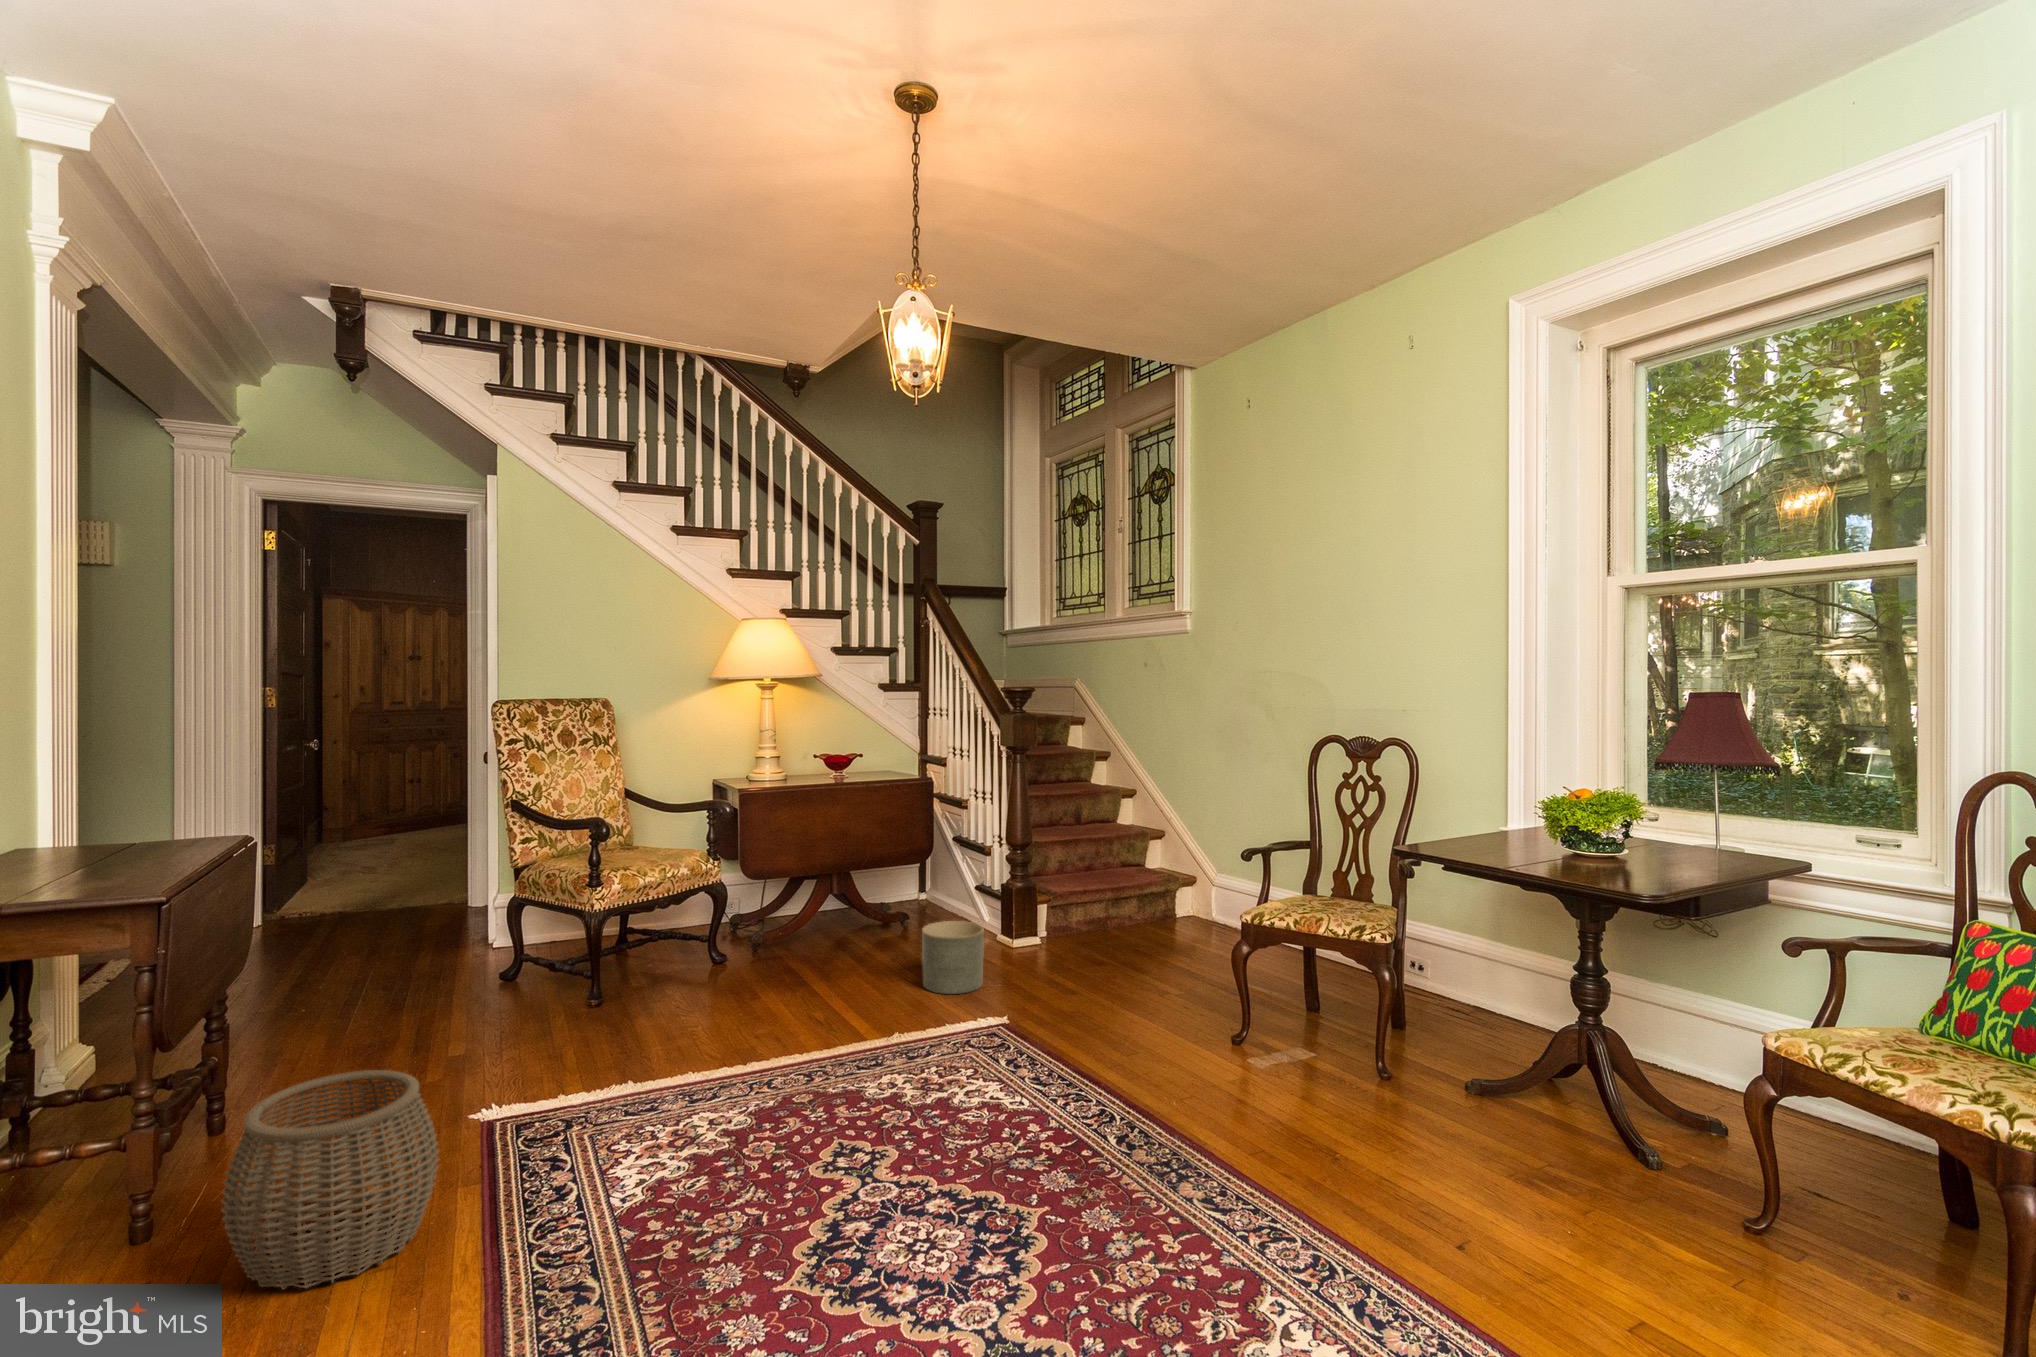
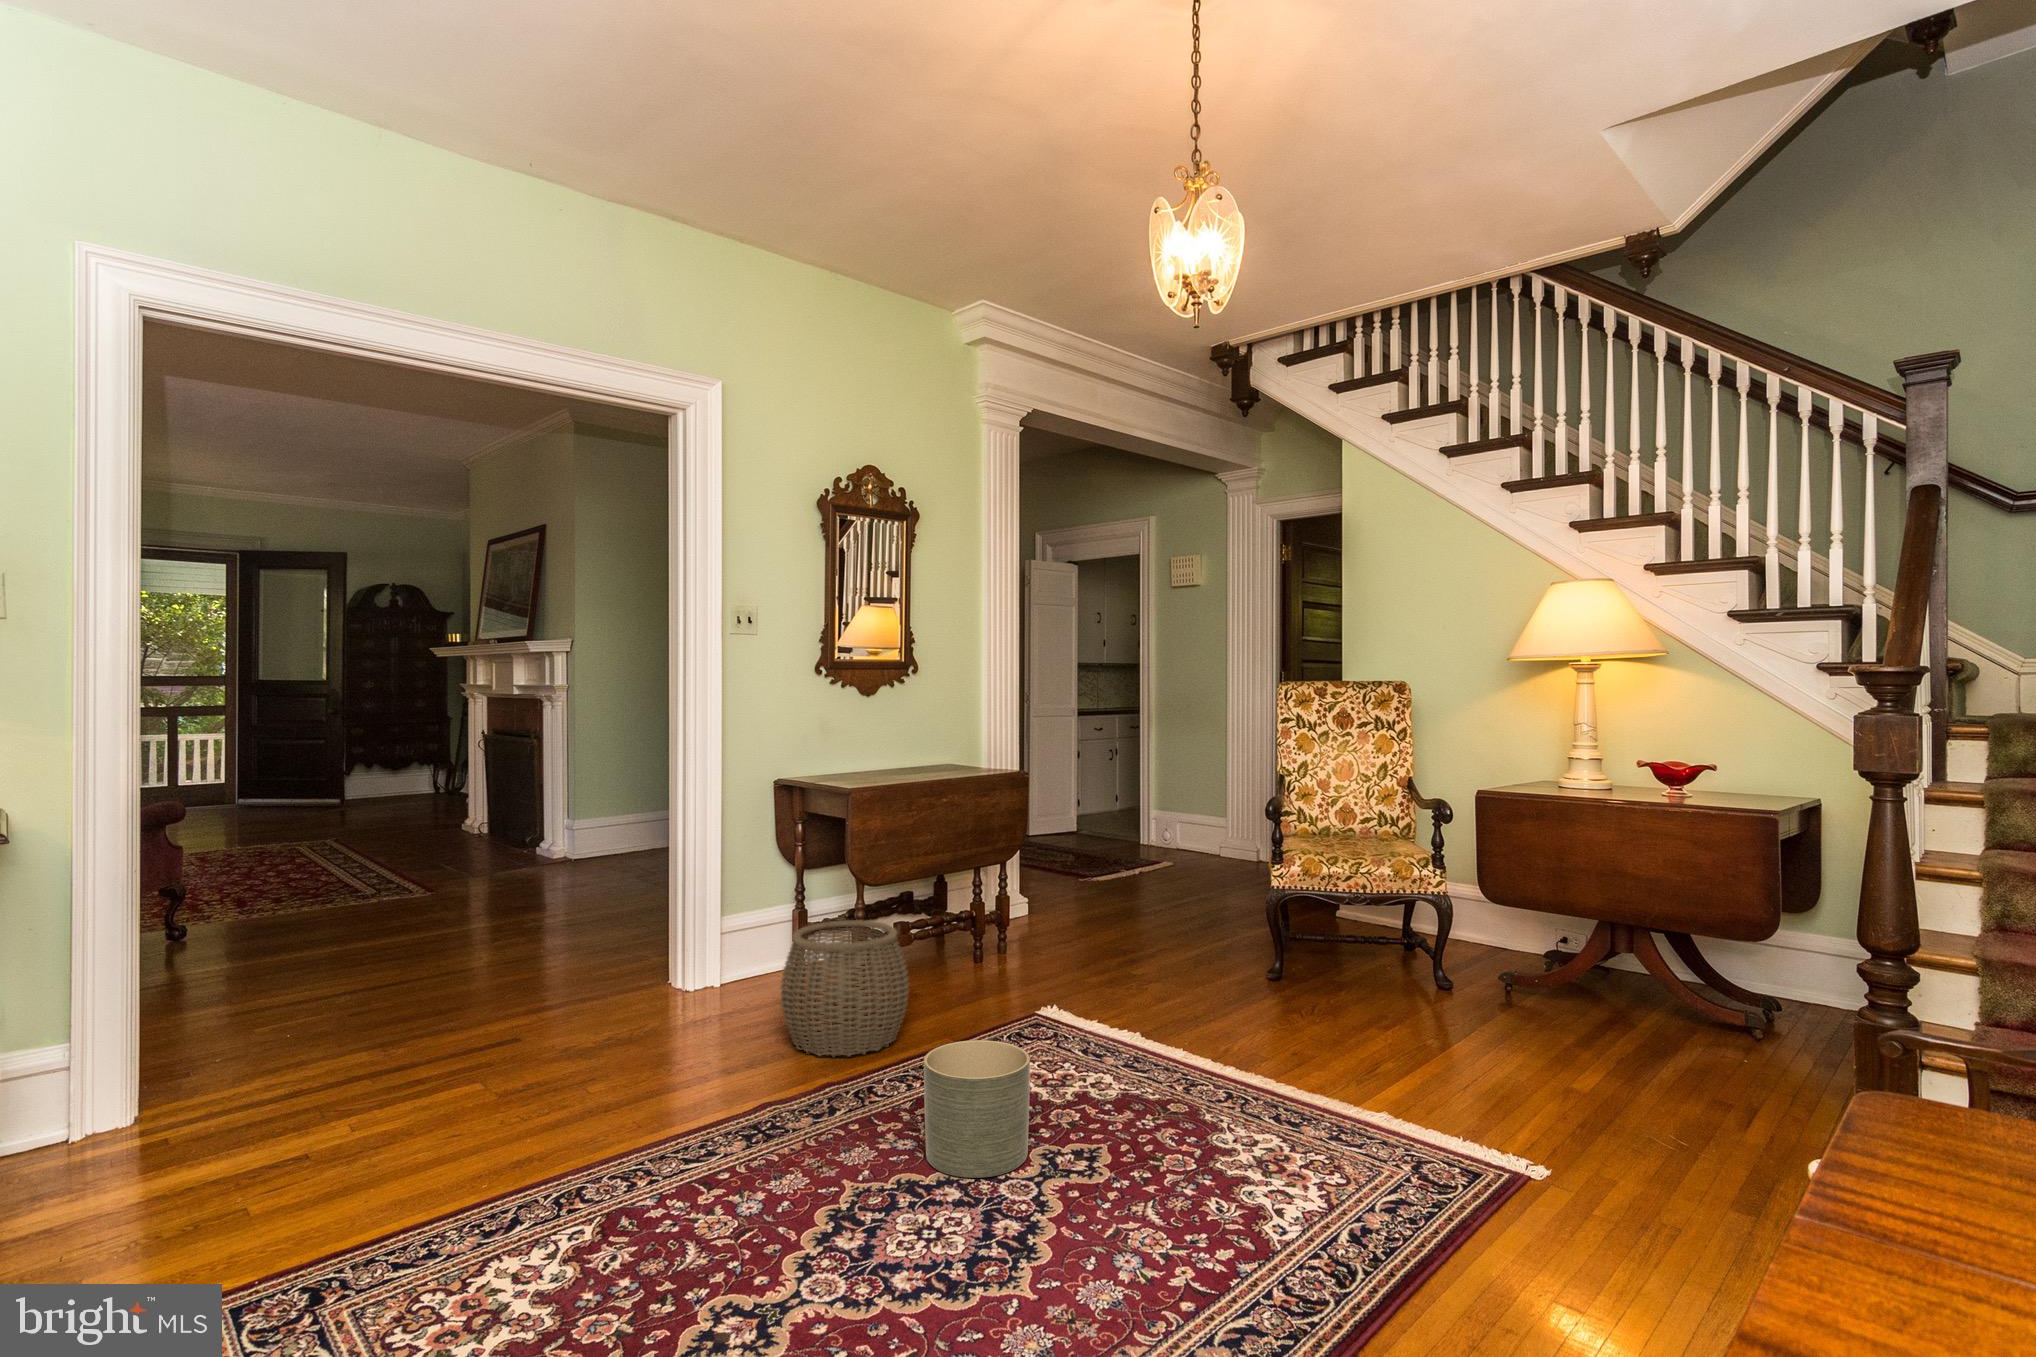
planter: present [922,921,984,994] -> present [924,1040,1030,1178]

